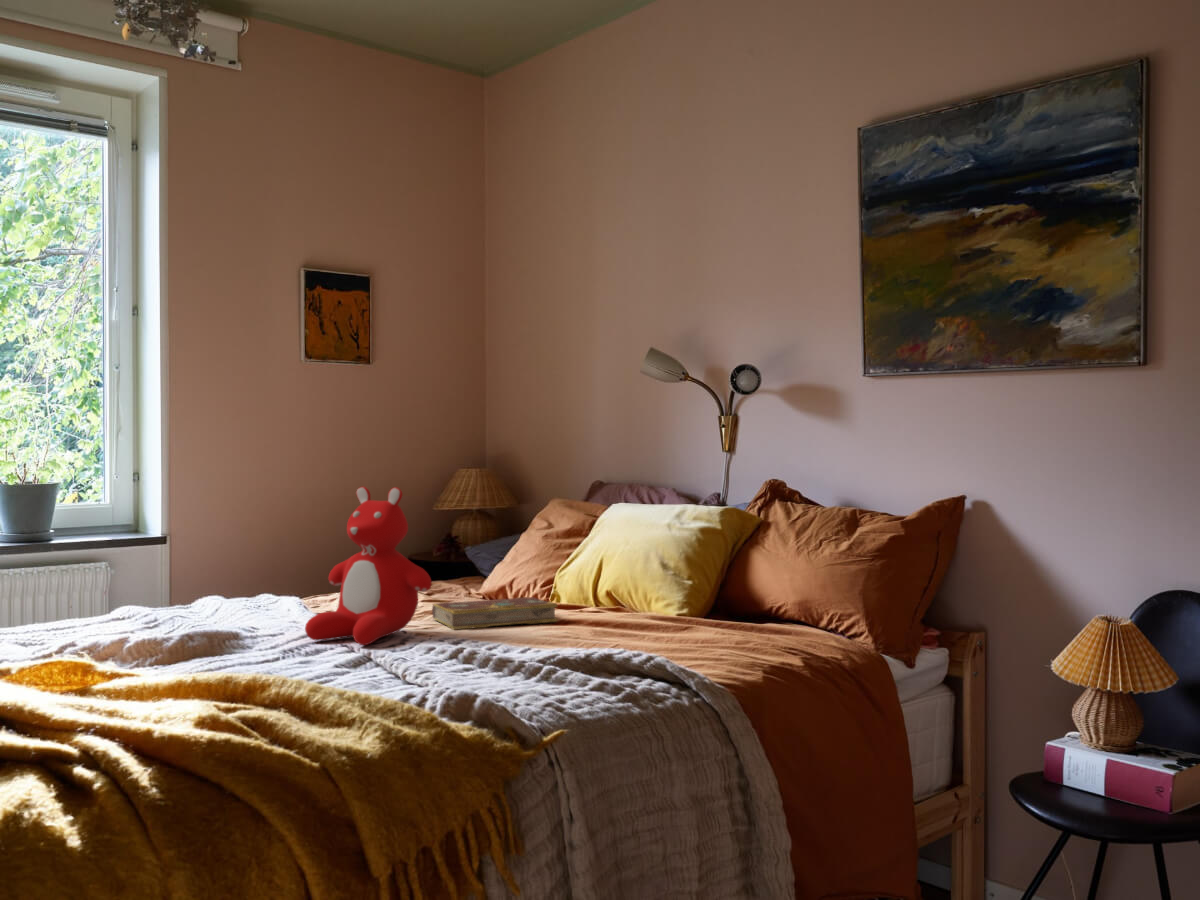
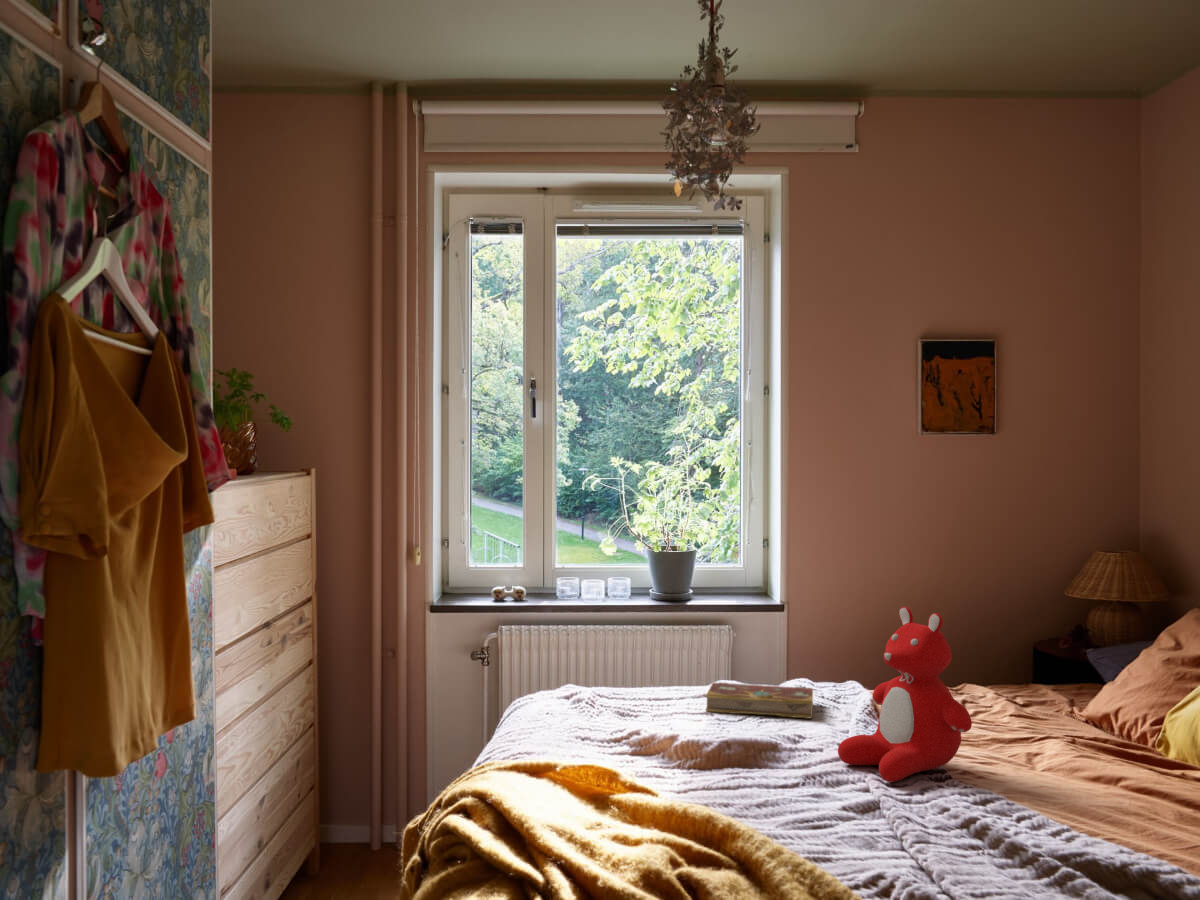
book: present [432,597,558,630] -> present [706,683,813,719]

